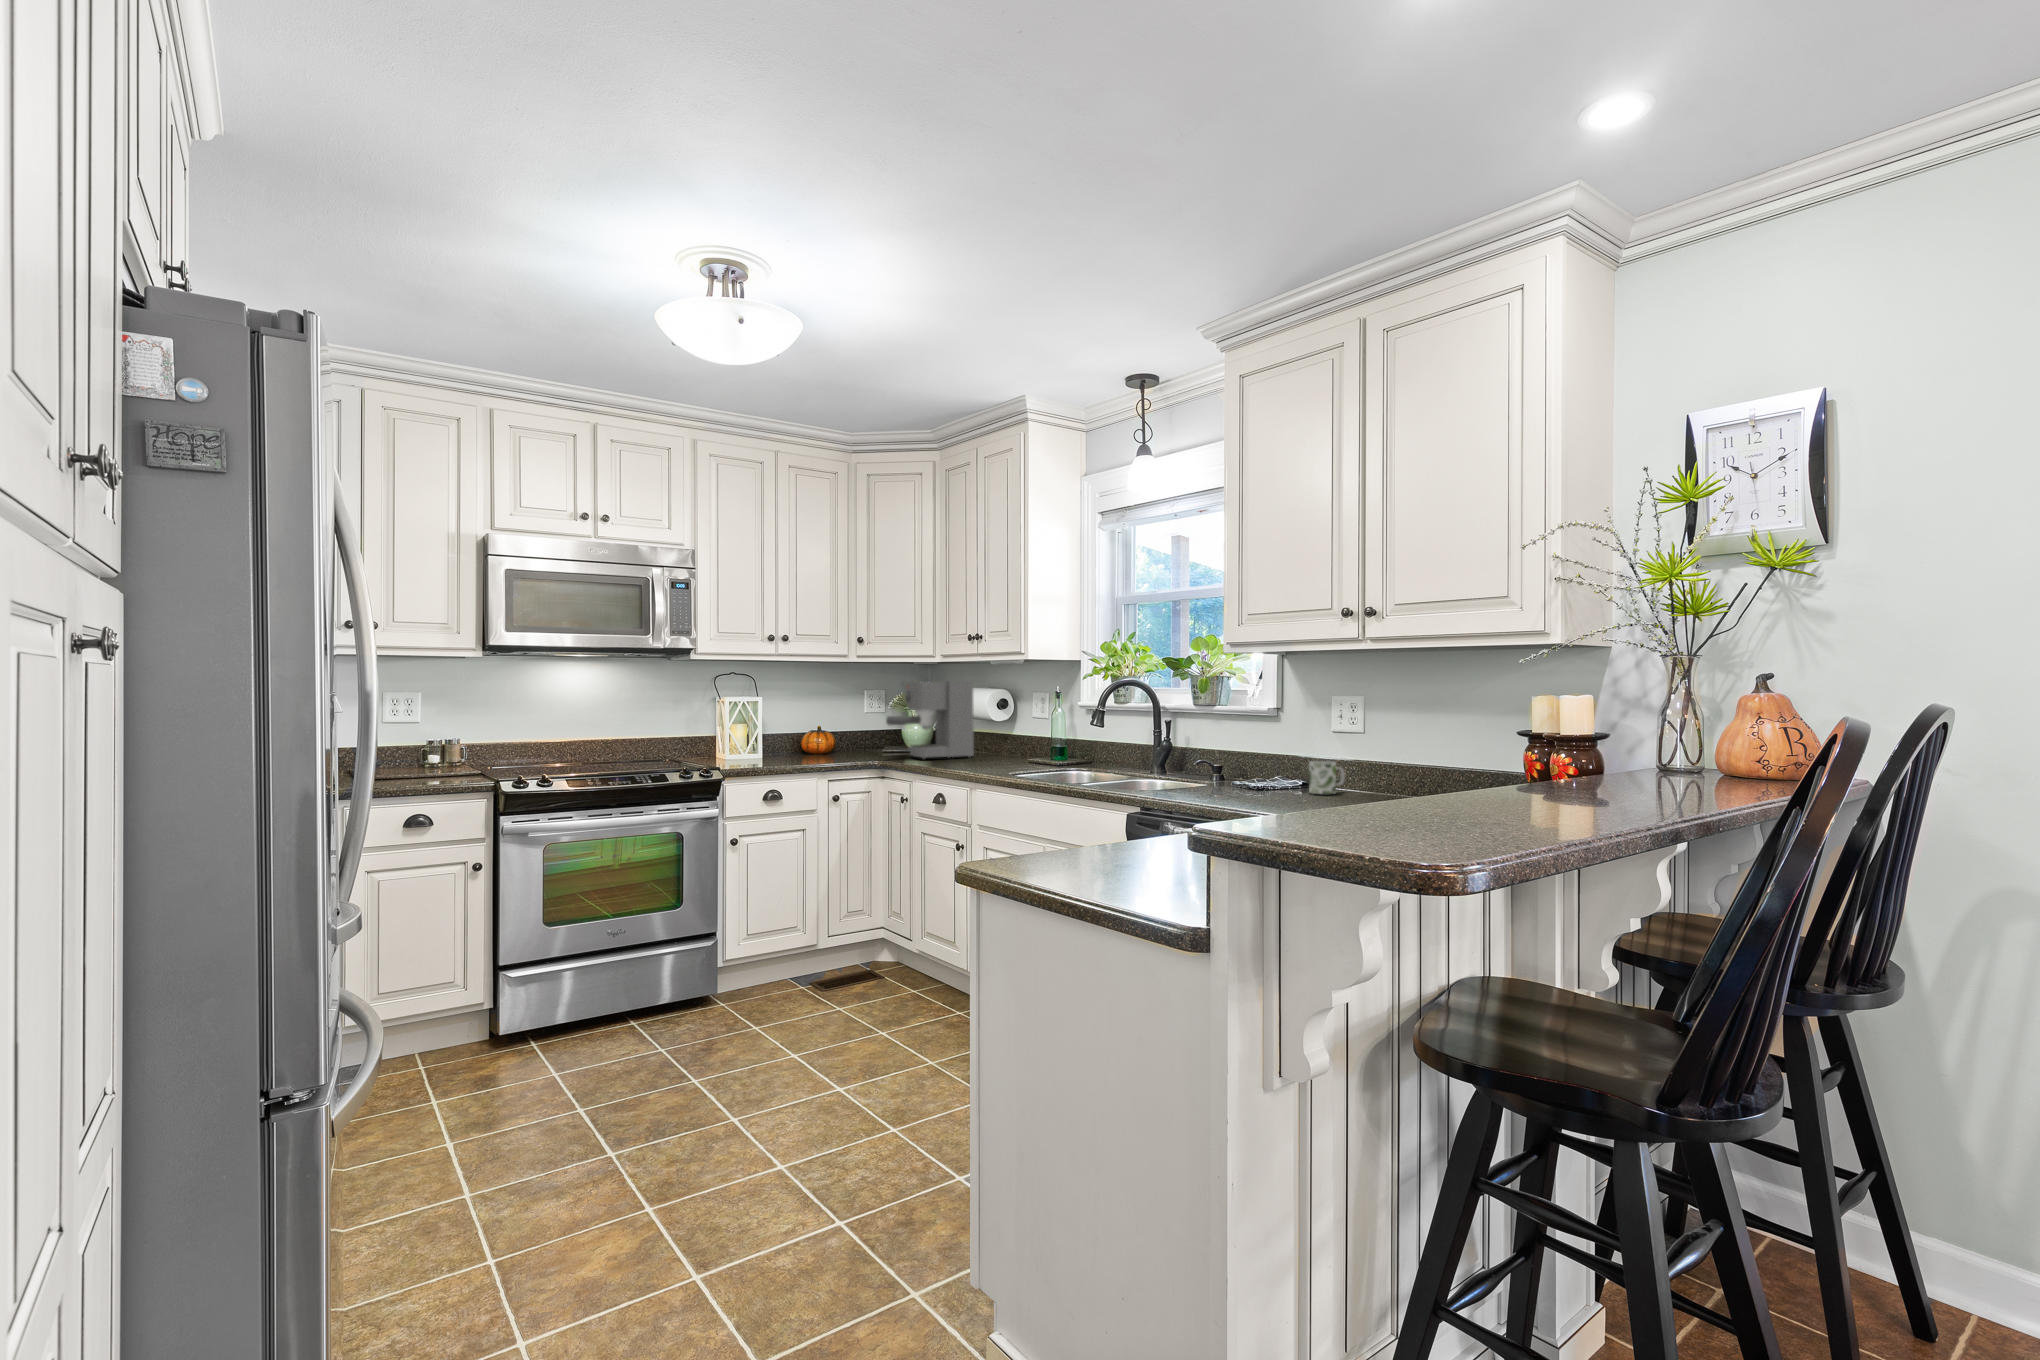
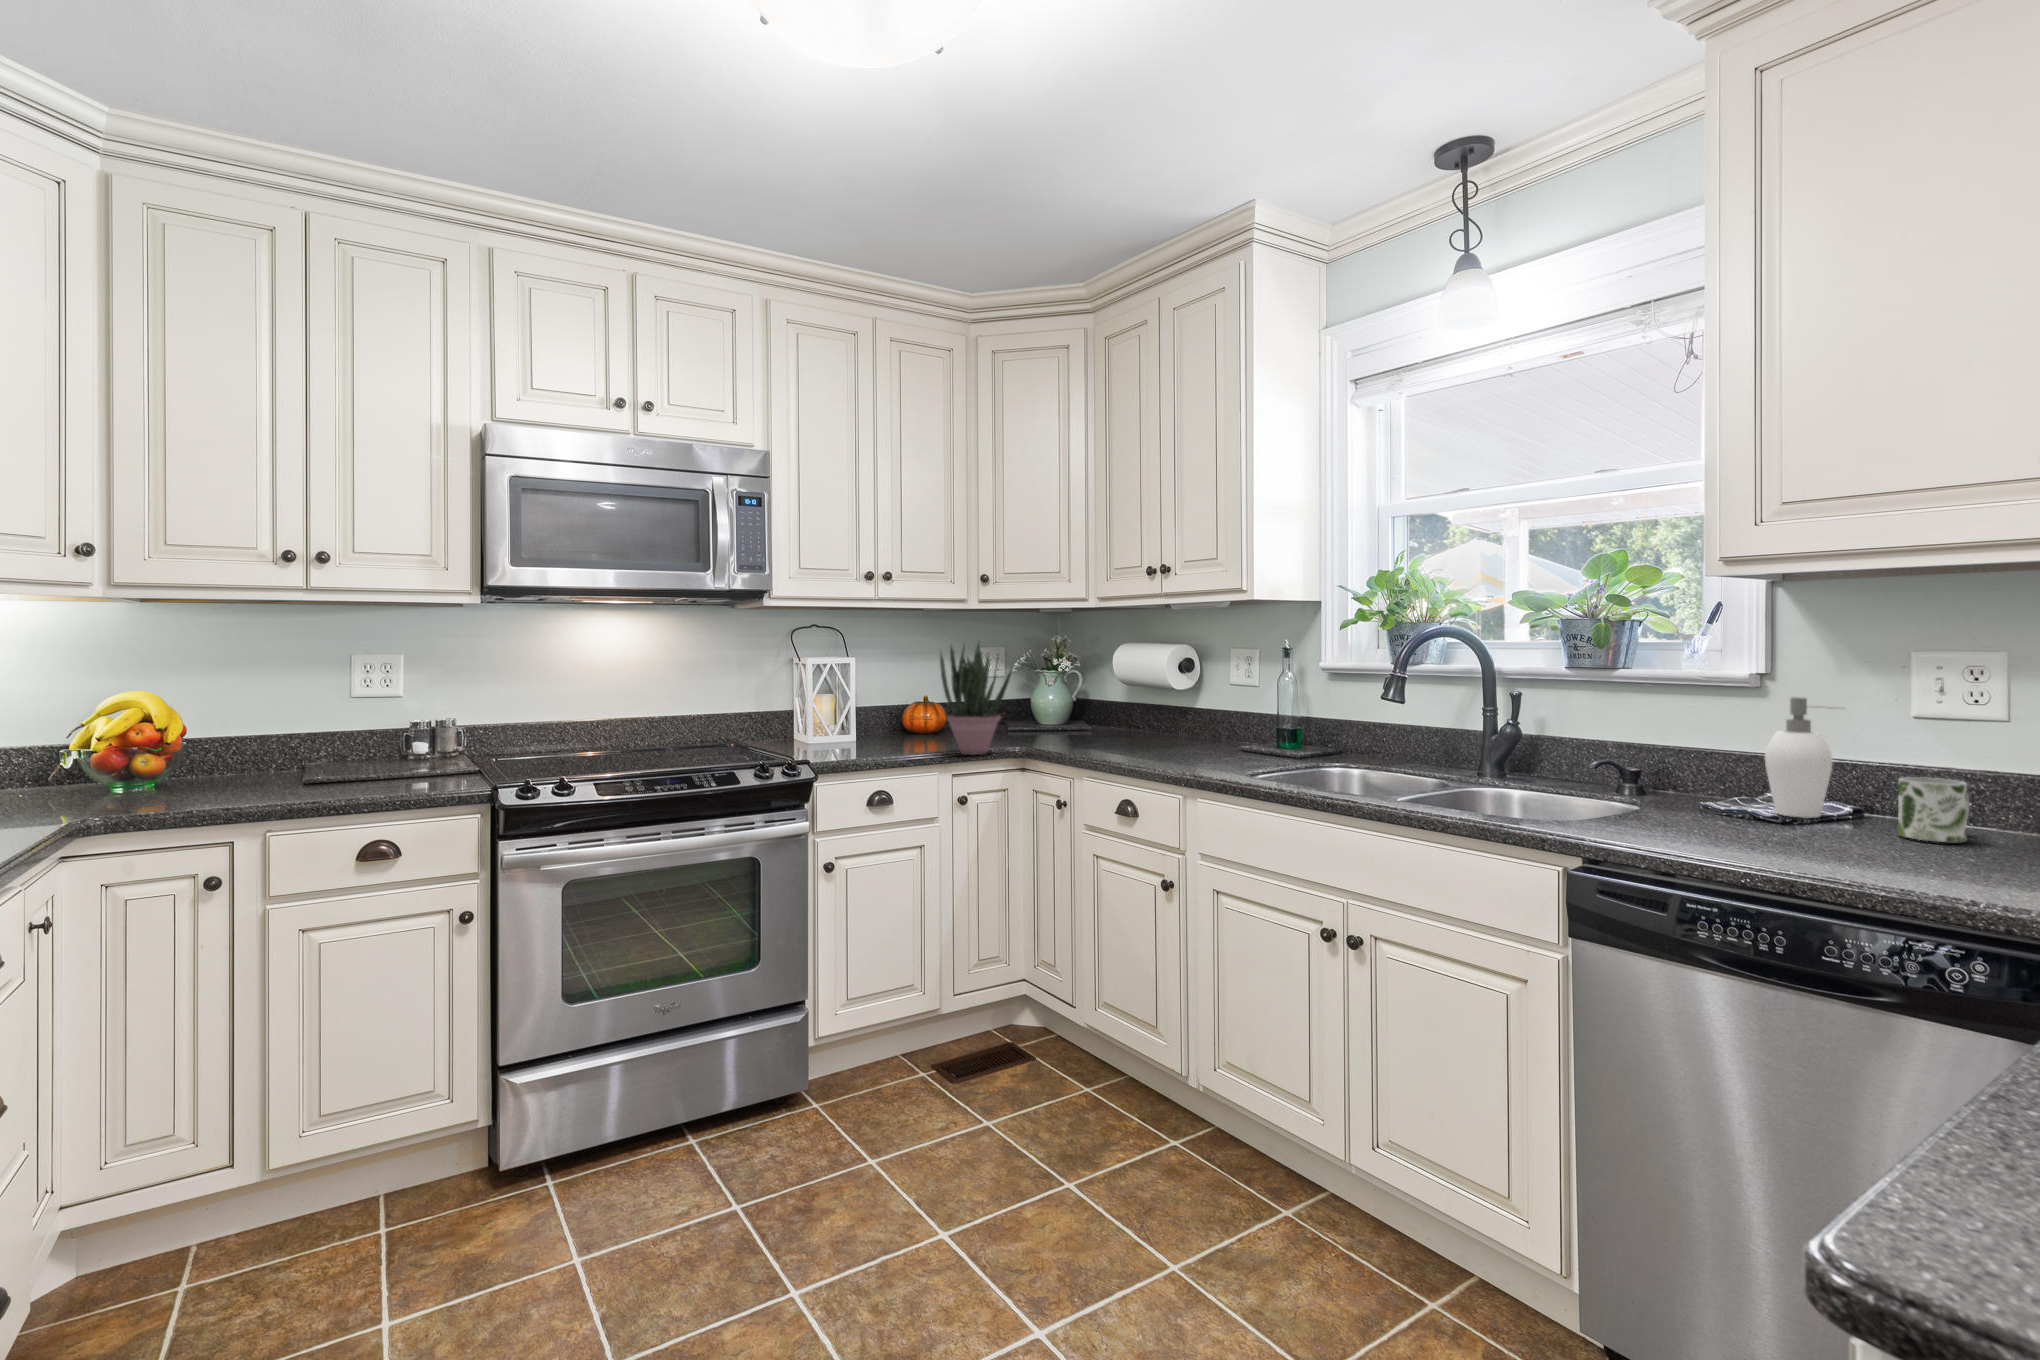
coffee maker: present [886,681,974,759] -> none [1028,636,1149,746]
potted plant: none [818,683,871,765] -> present [940,643,1012,755]
soap dispenser: none [1269,719,1299,787] -> present [1765,697,1833,818]

